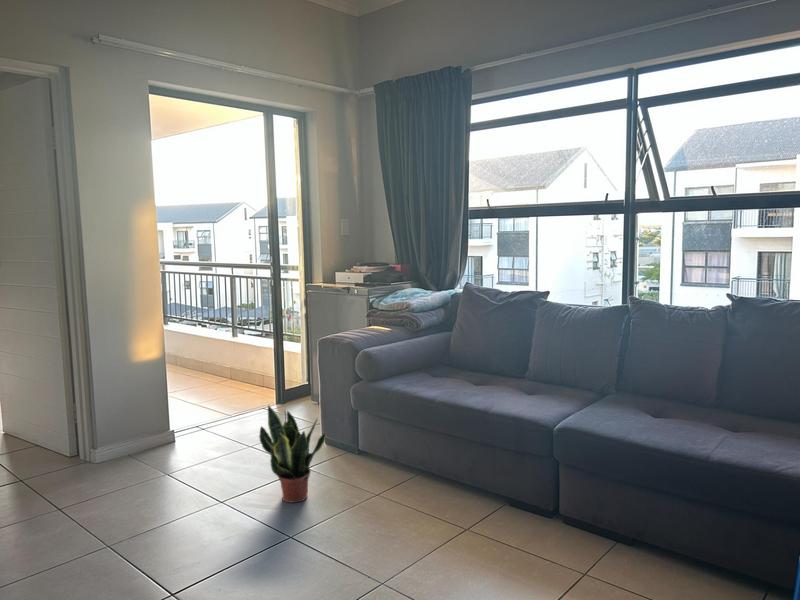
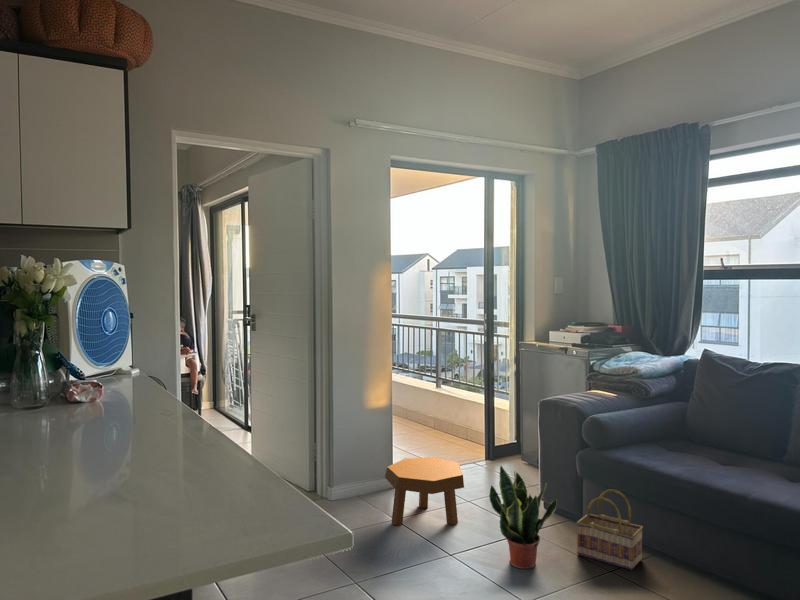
footstool: none [156,405,240,479] -> present [385,457,464,526]
basket: none [347,417,408,489] -> present [577,489,643,570]

